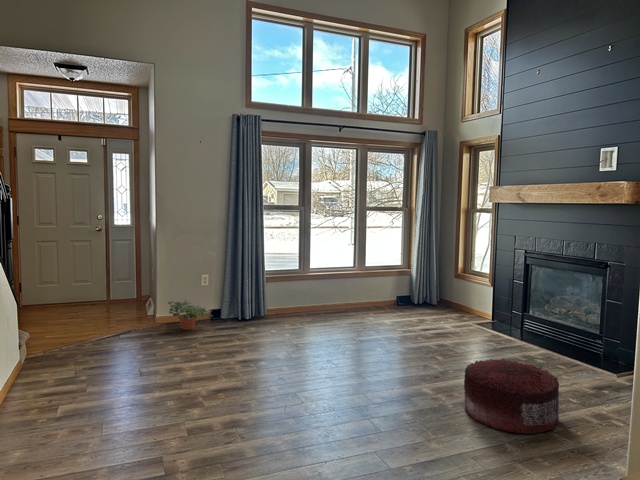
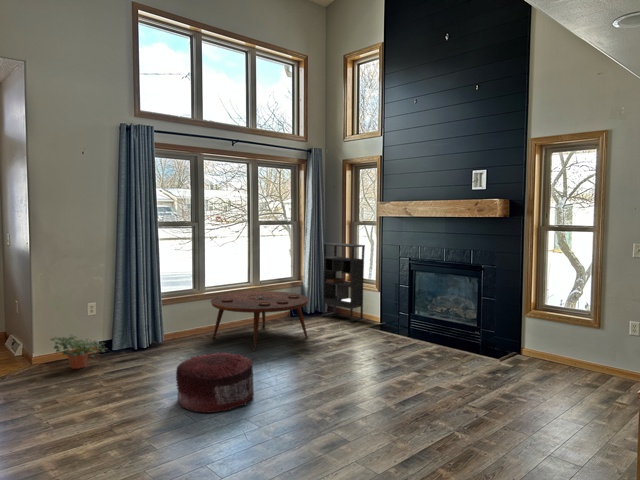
bookshelf: none [430,231,479,316] -> present [322,243,365,322]
coffee table: none [308,276,405,333] -> present [211,291,309,351]
pouf: present [464,358,559,433] -> present [176,352,254,413]

